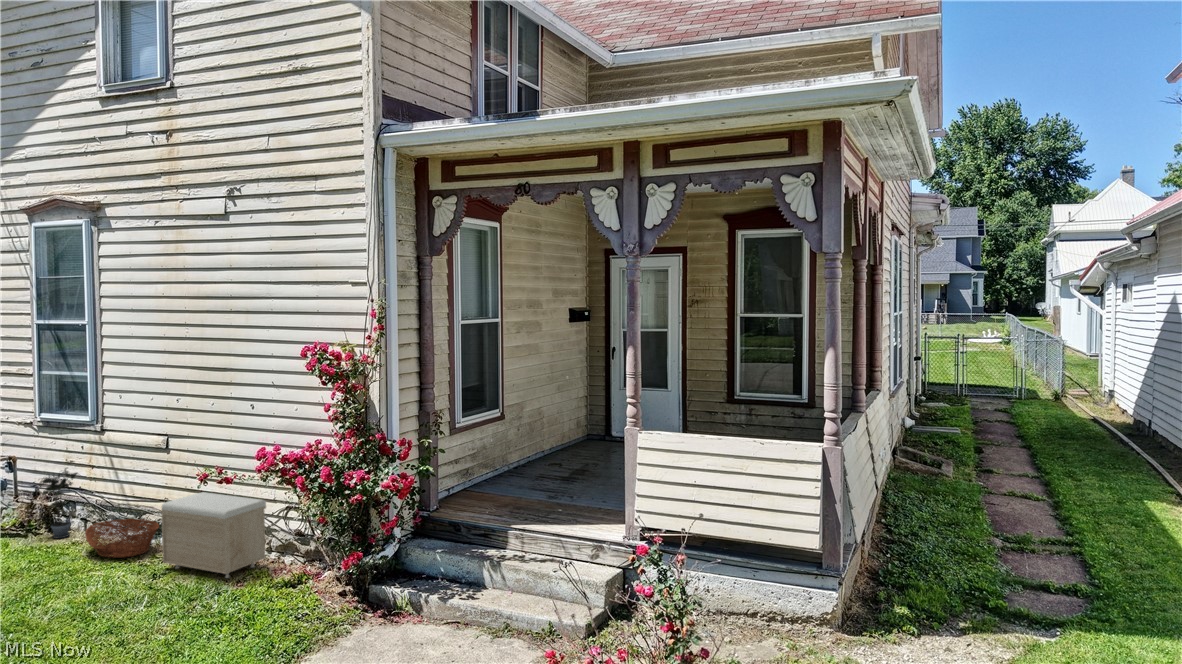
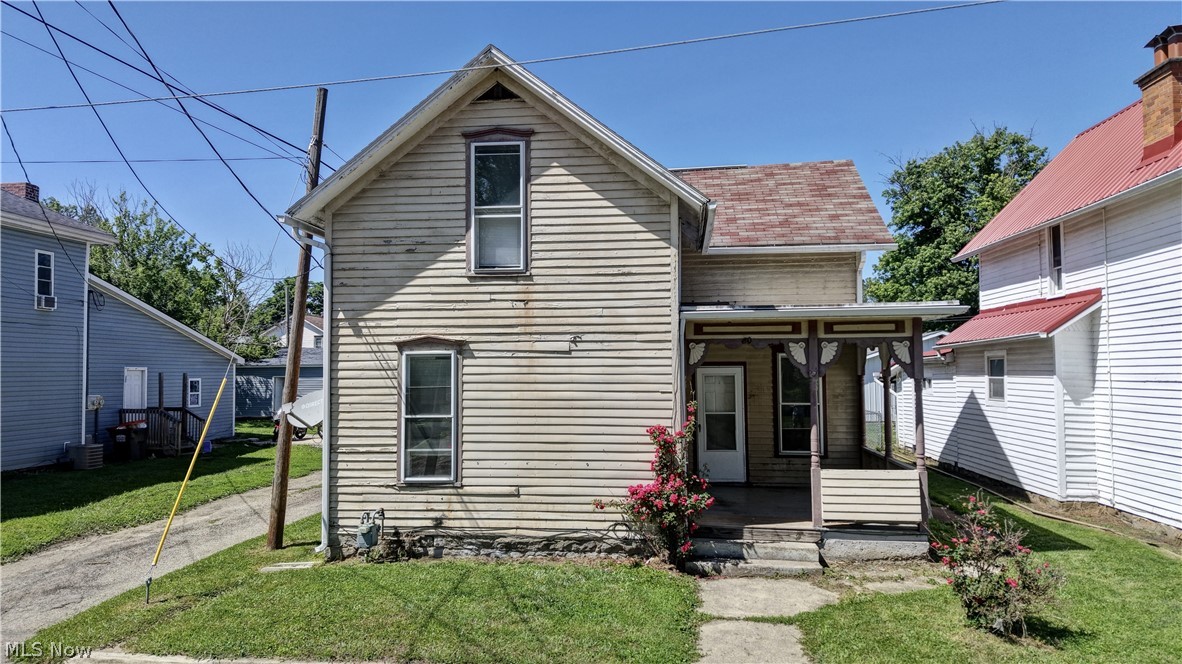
storage bench: present [162,492,266,578] -> none [544,520,599,567]
basket: present [85,519,159,558] -> none [474,541,521,564]

